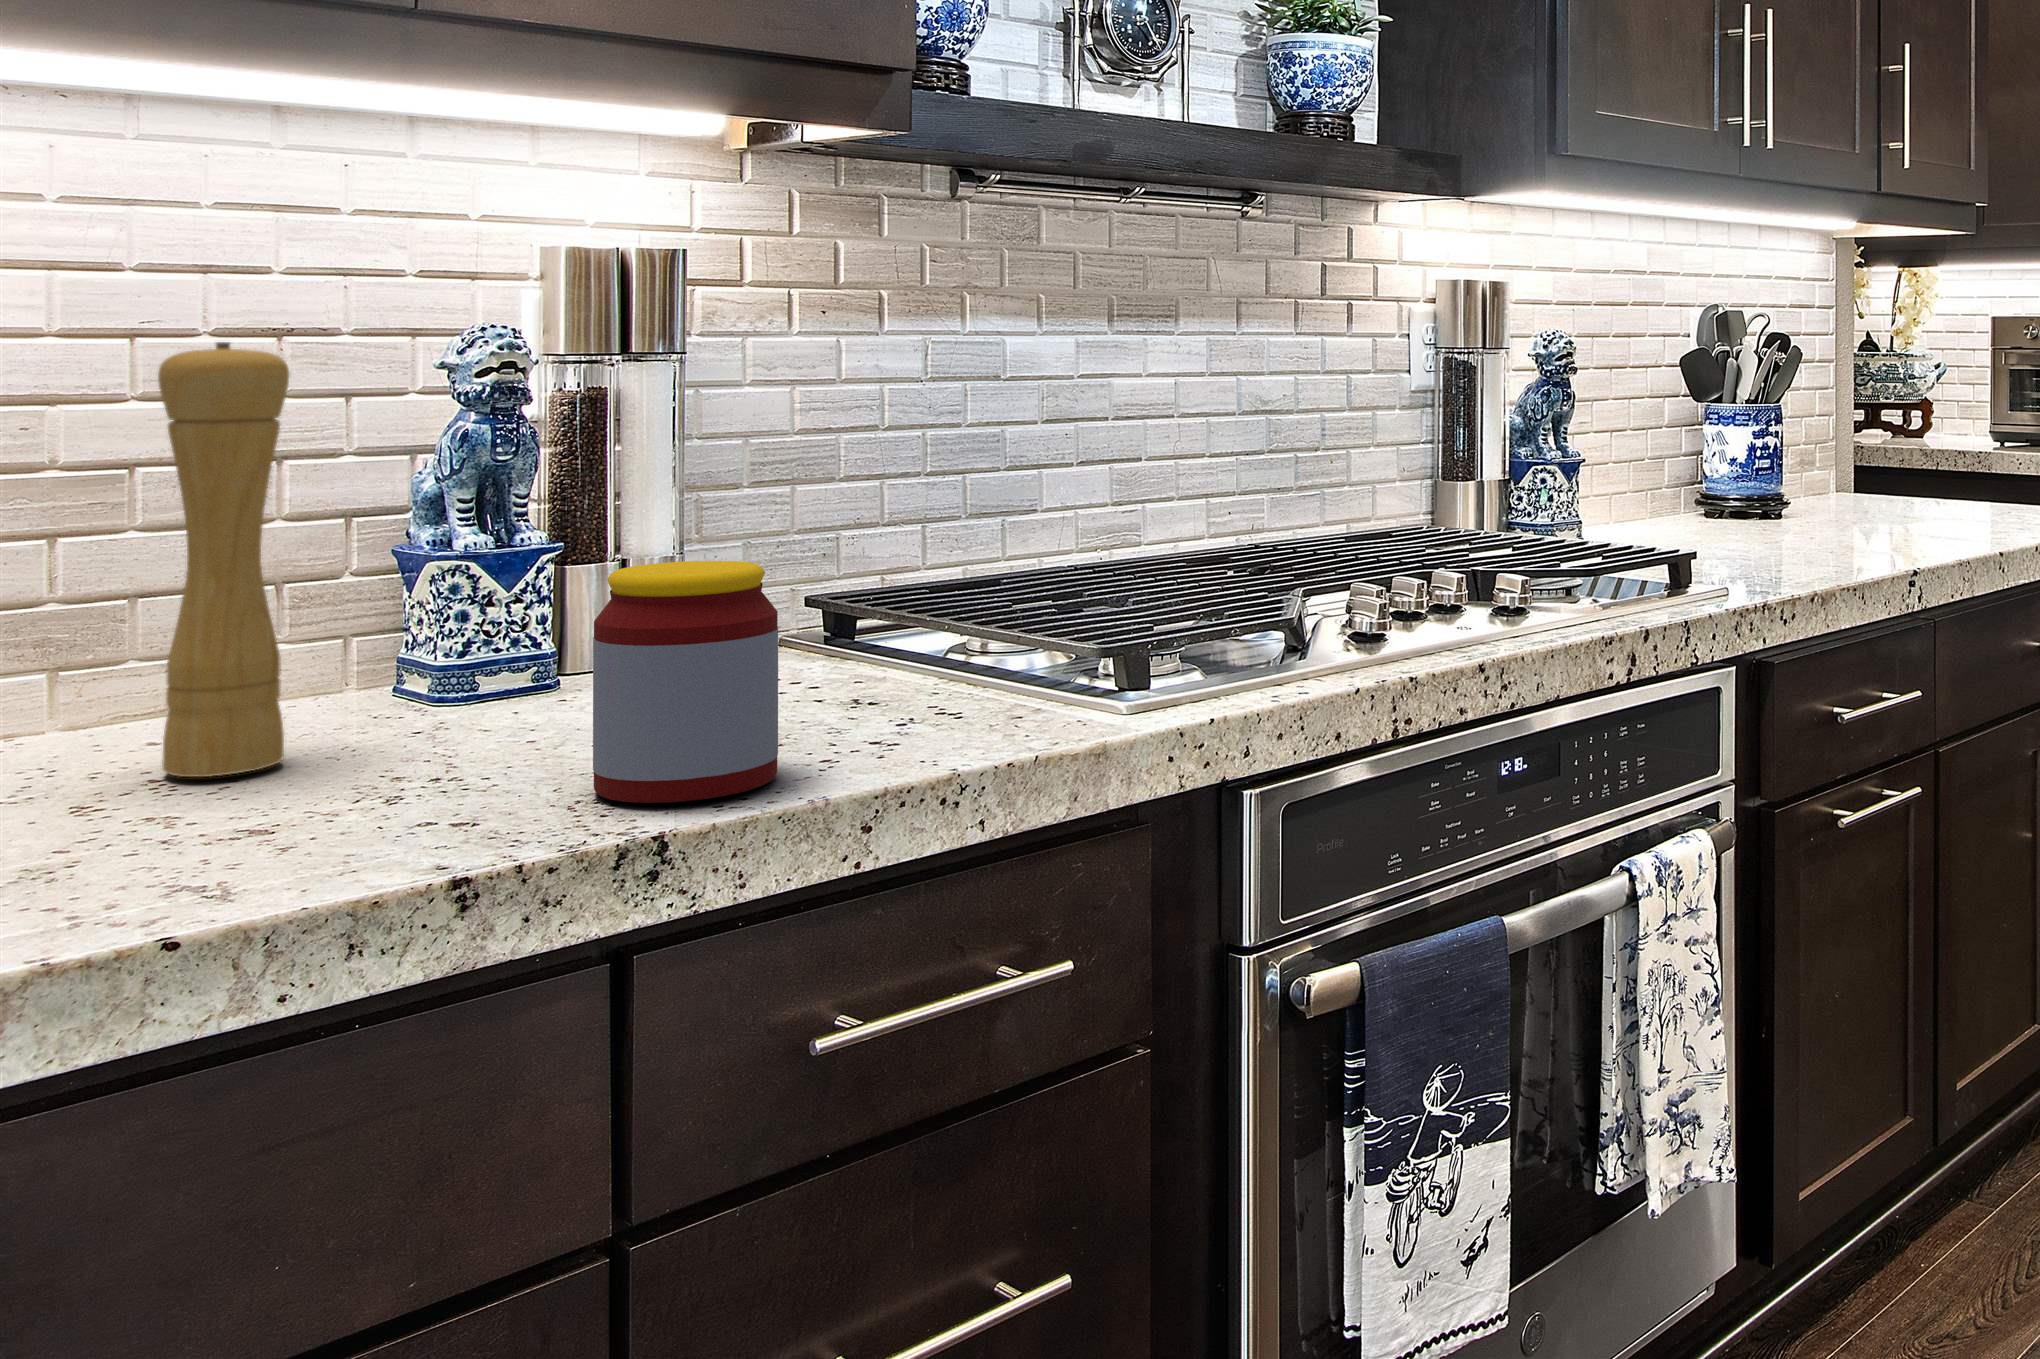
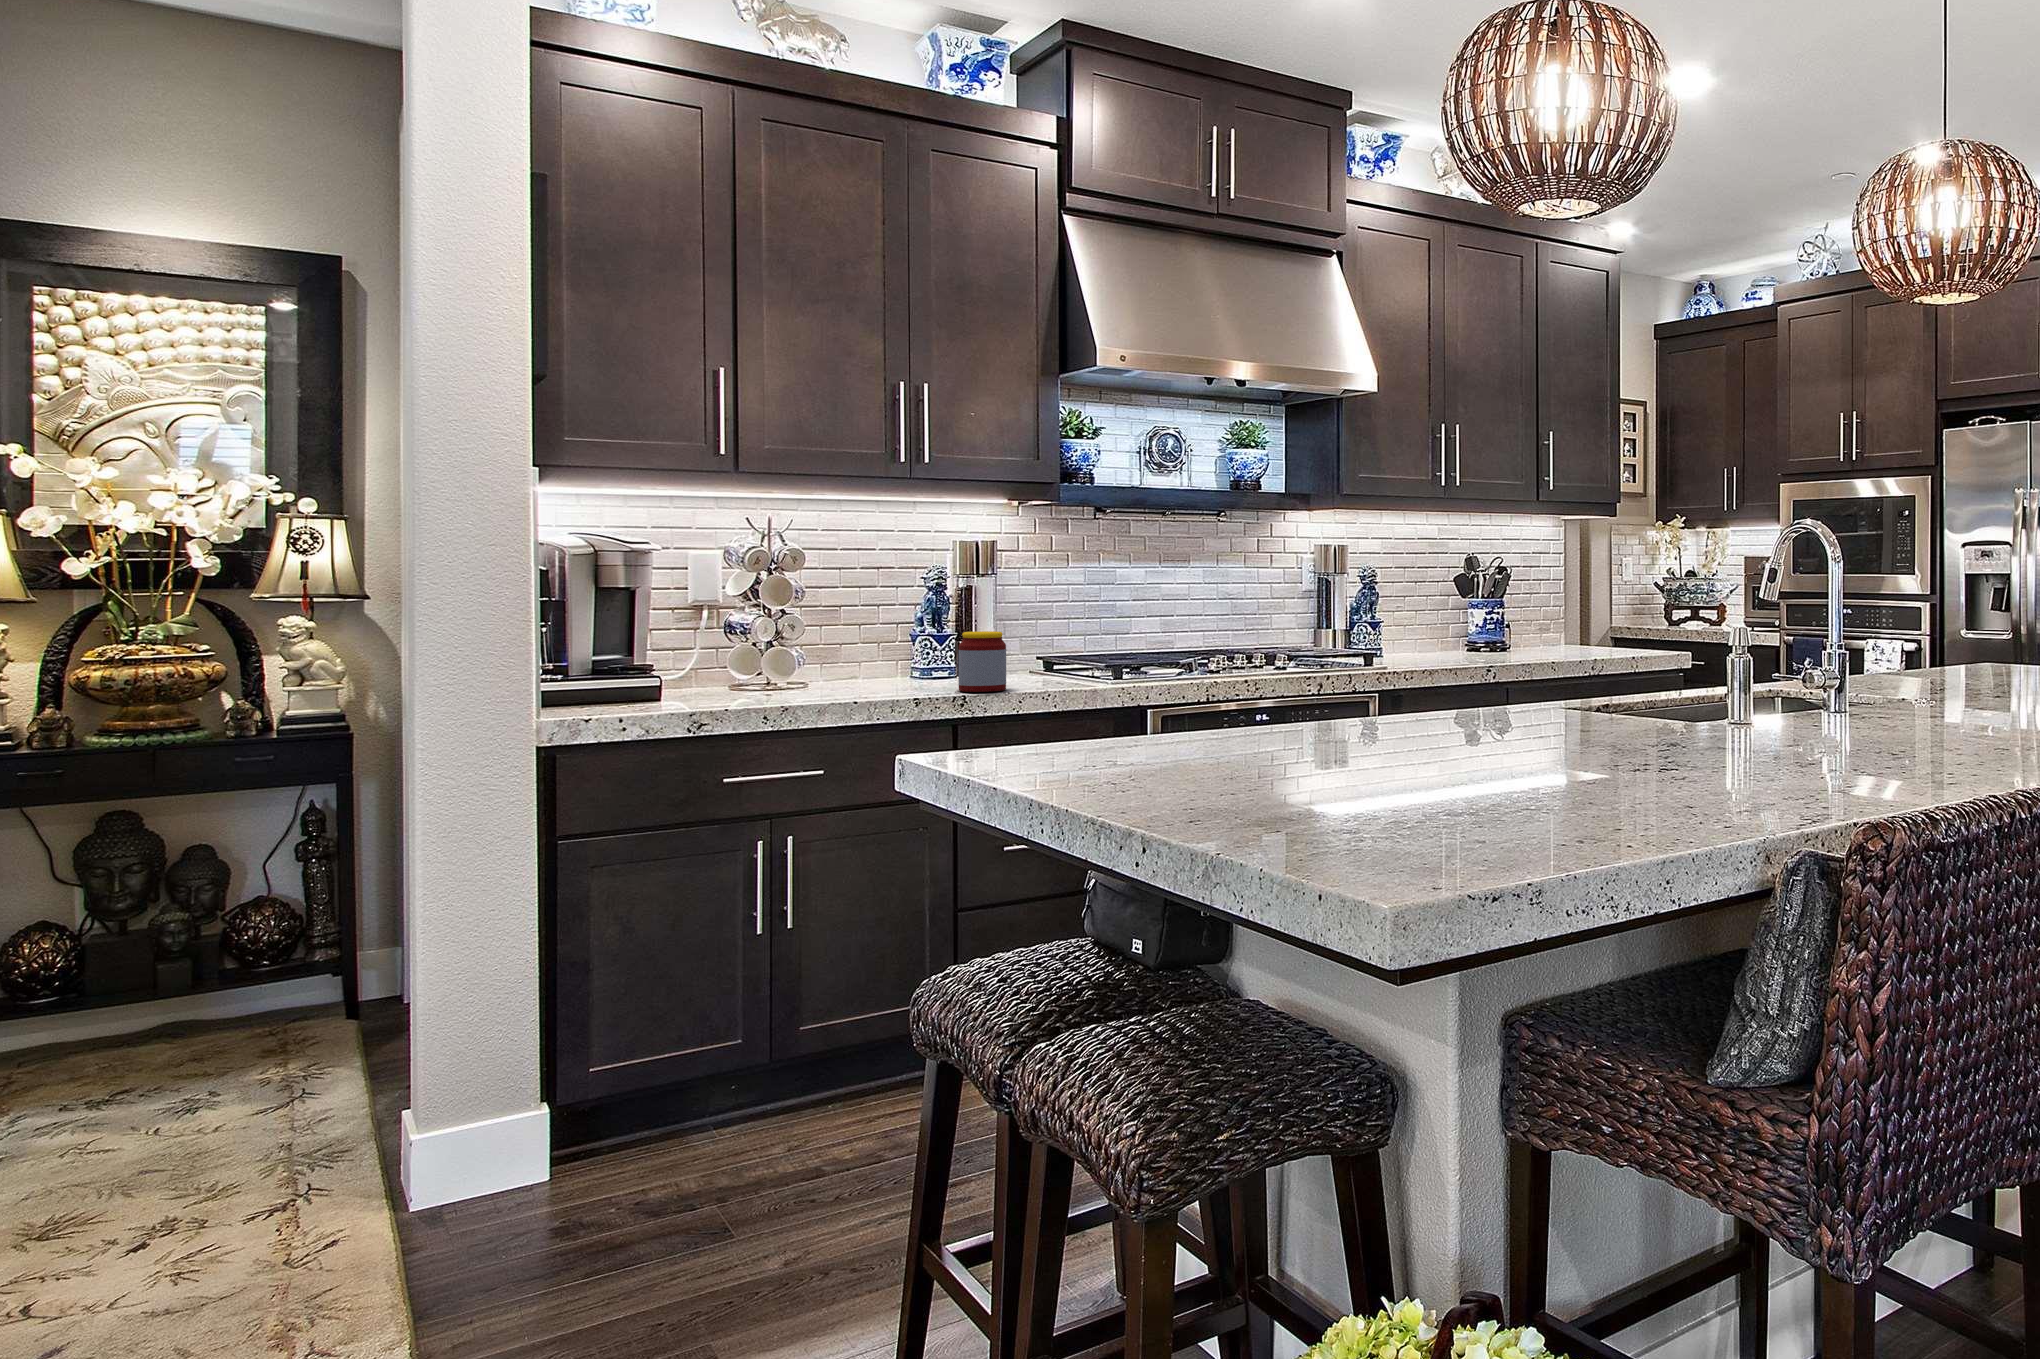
pepper mill: present [158,342,289,777] -> none [853,571,884,685]

